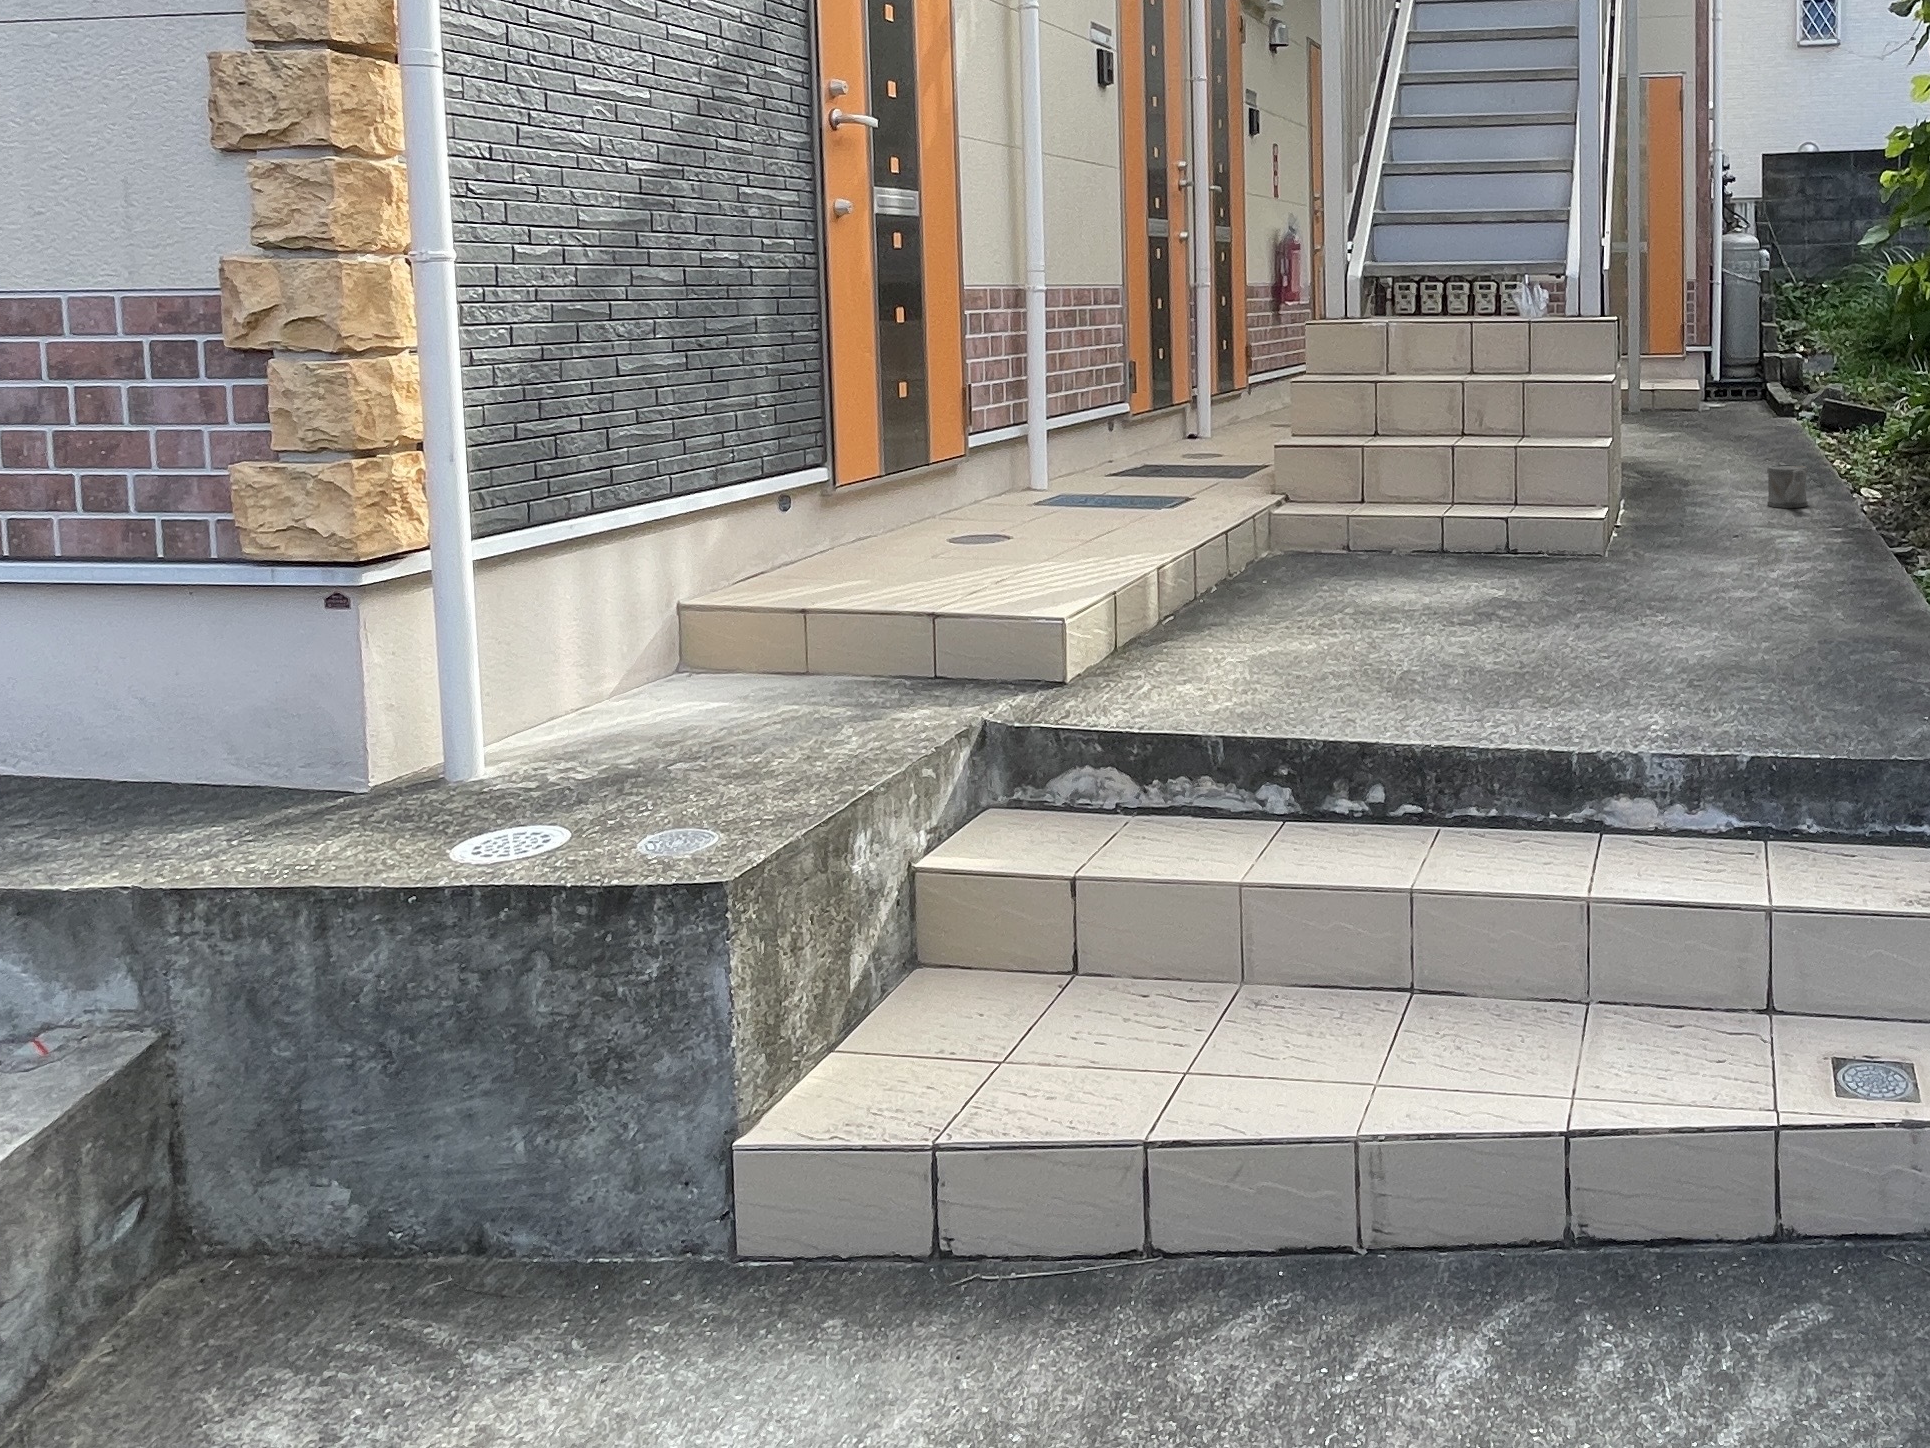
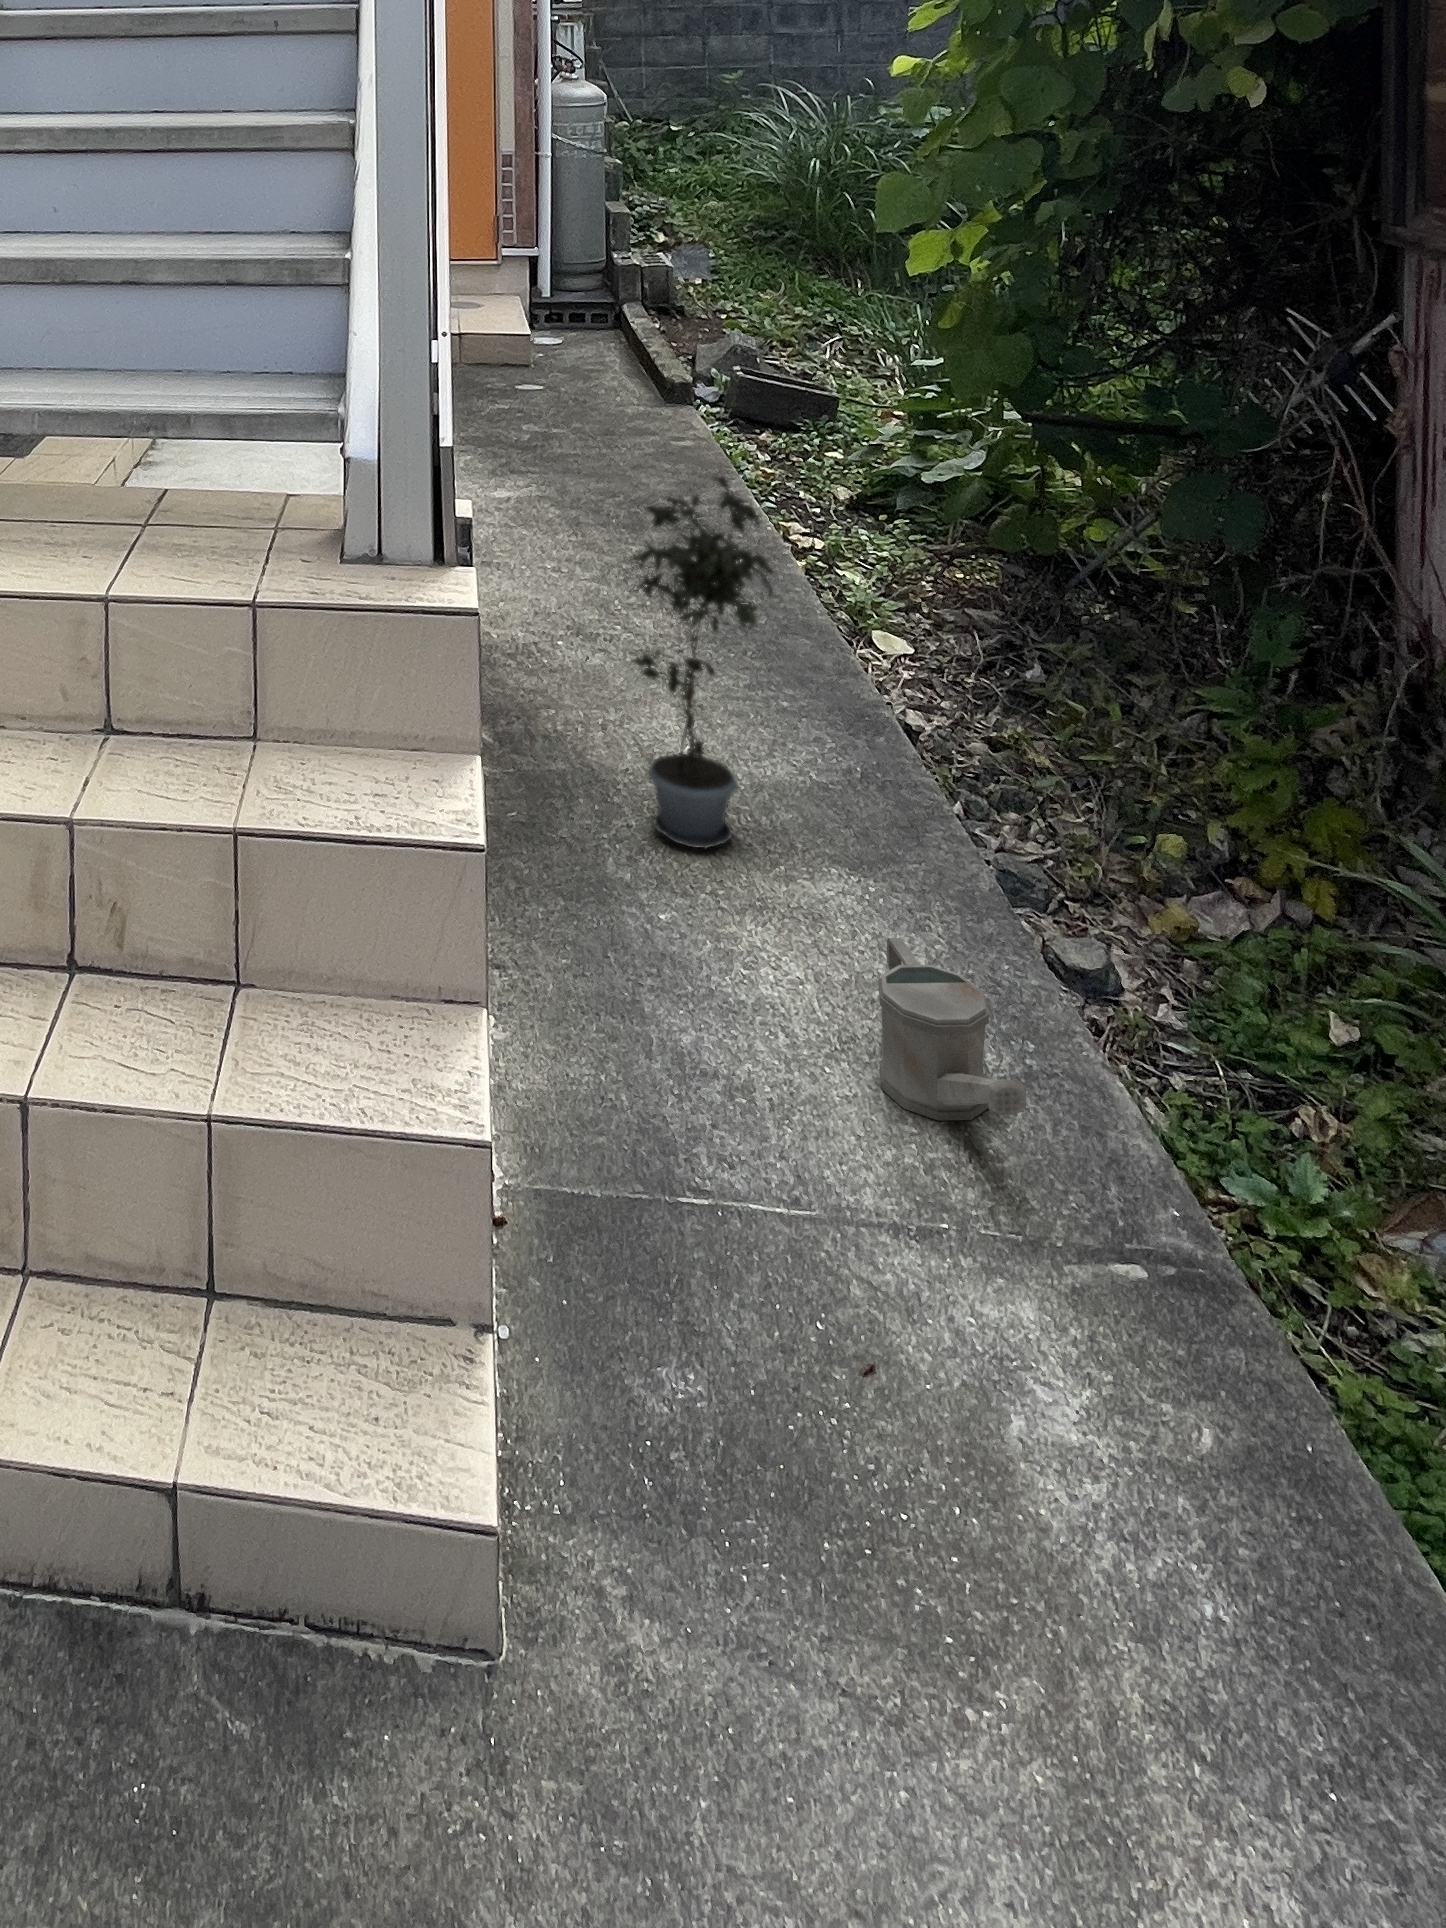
potted plant: none [1686,318,1759,480] -> present [616,477,773,850]

